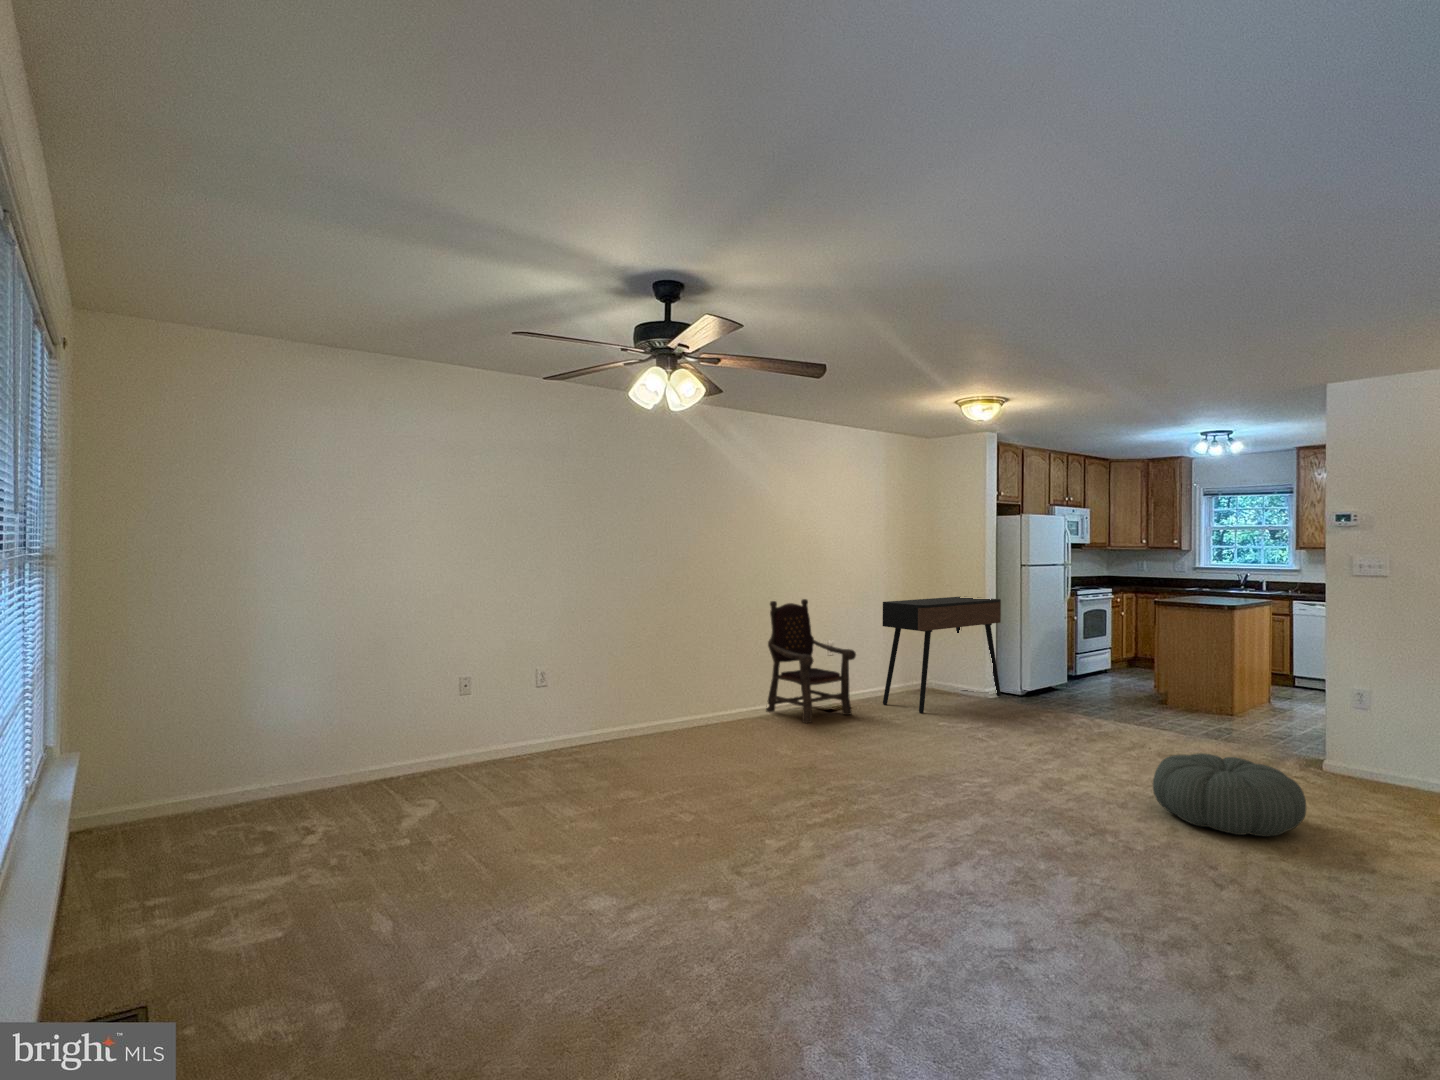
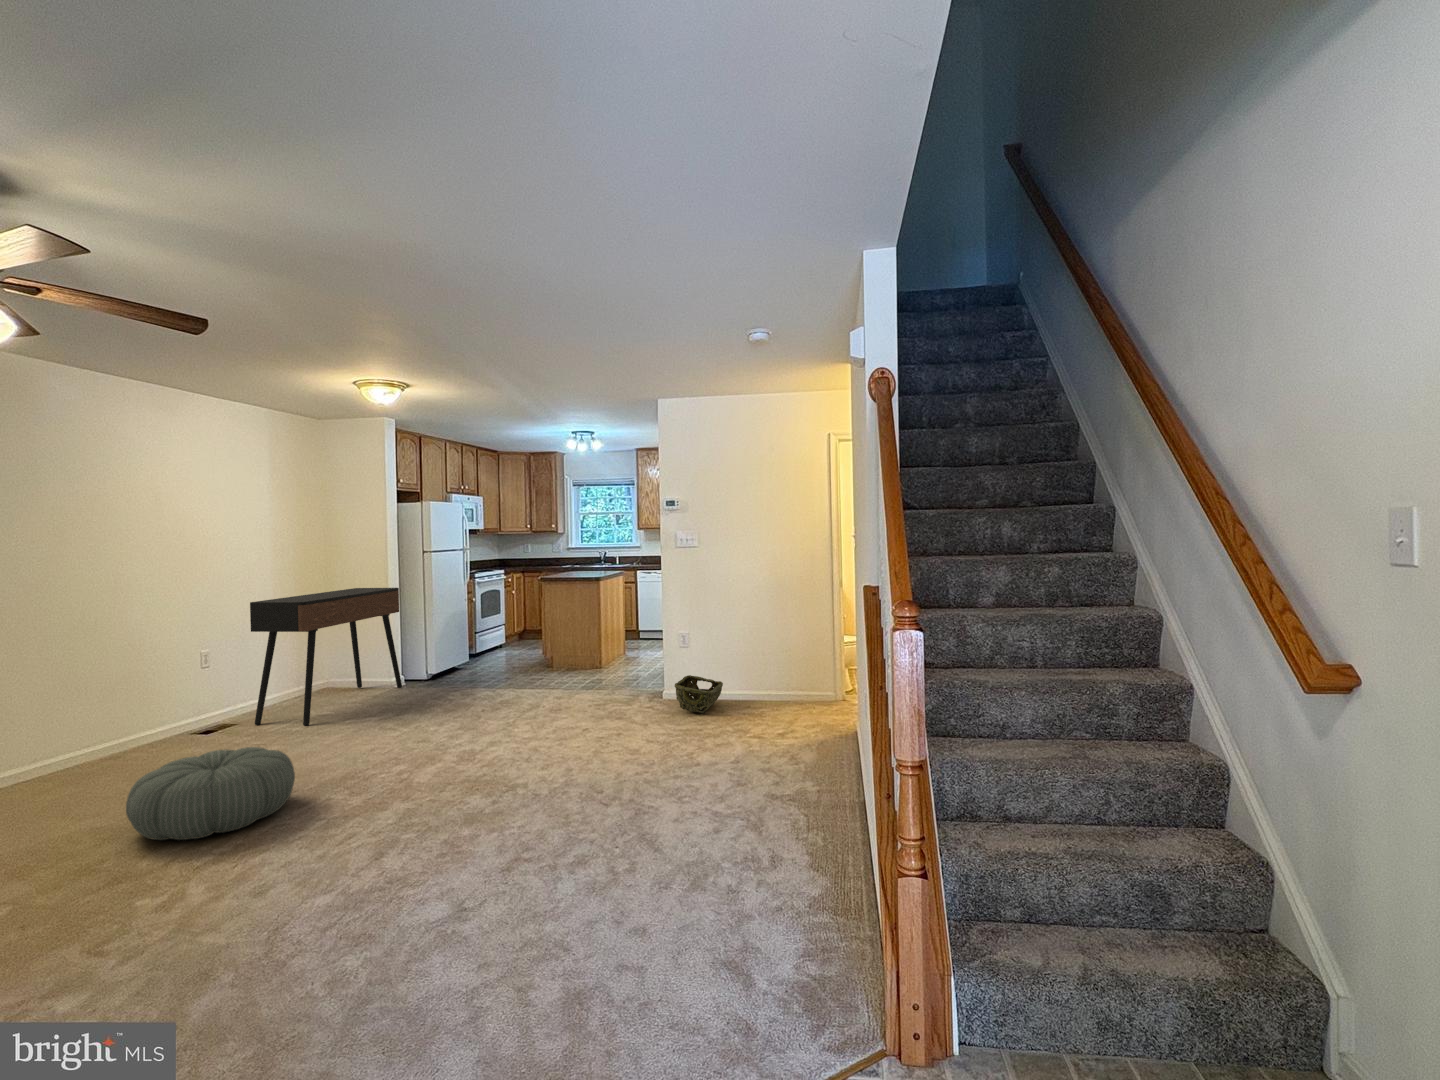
armchair: present [766,599,856,723] -> none [53,609,210,777]
woven basket: none [1337,744,1425,796] -> present [675,675,723,713]
pouf: present [1153,753,1306,836] -> present [126,747,295,840]

